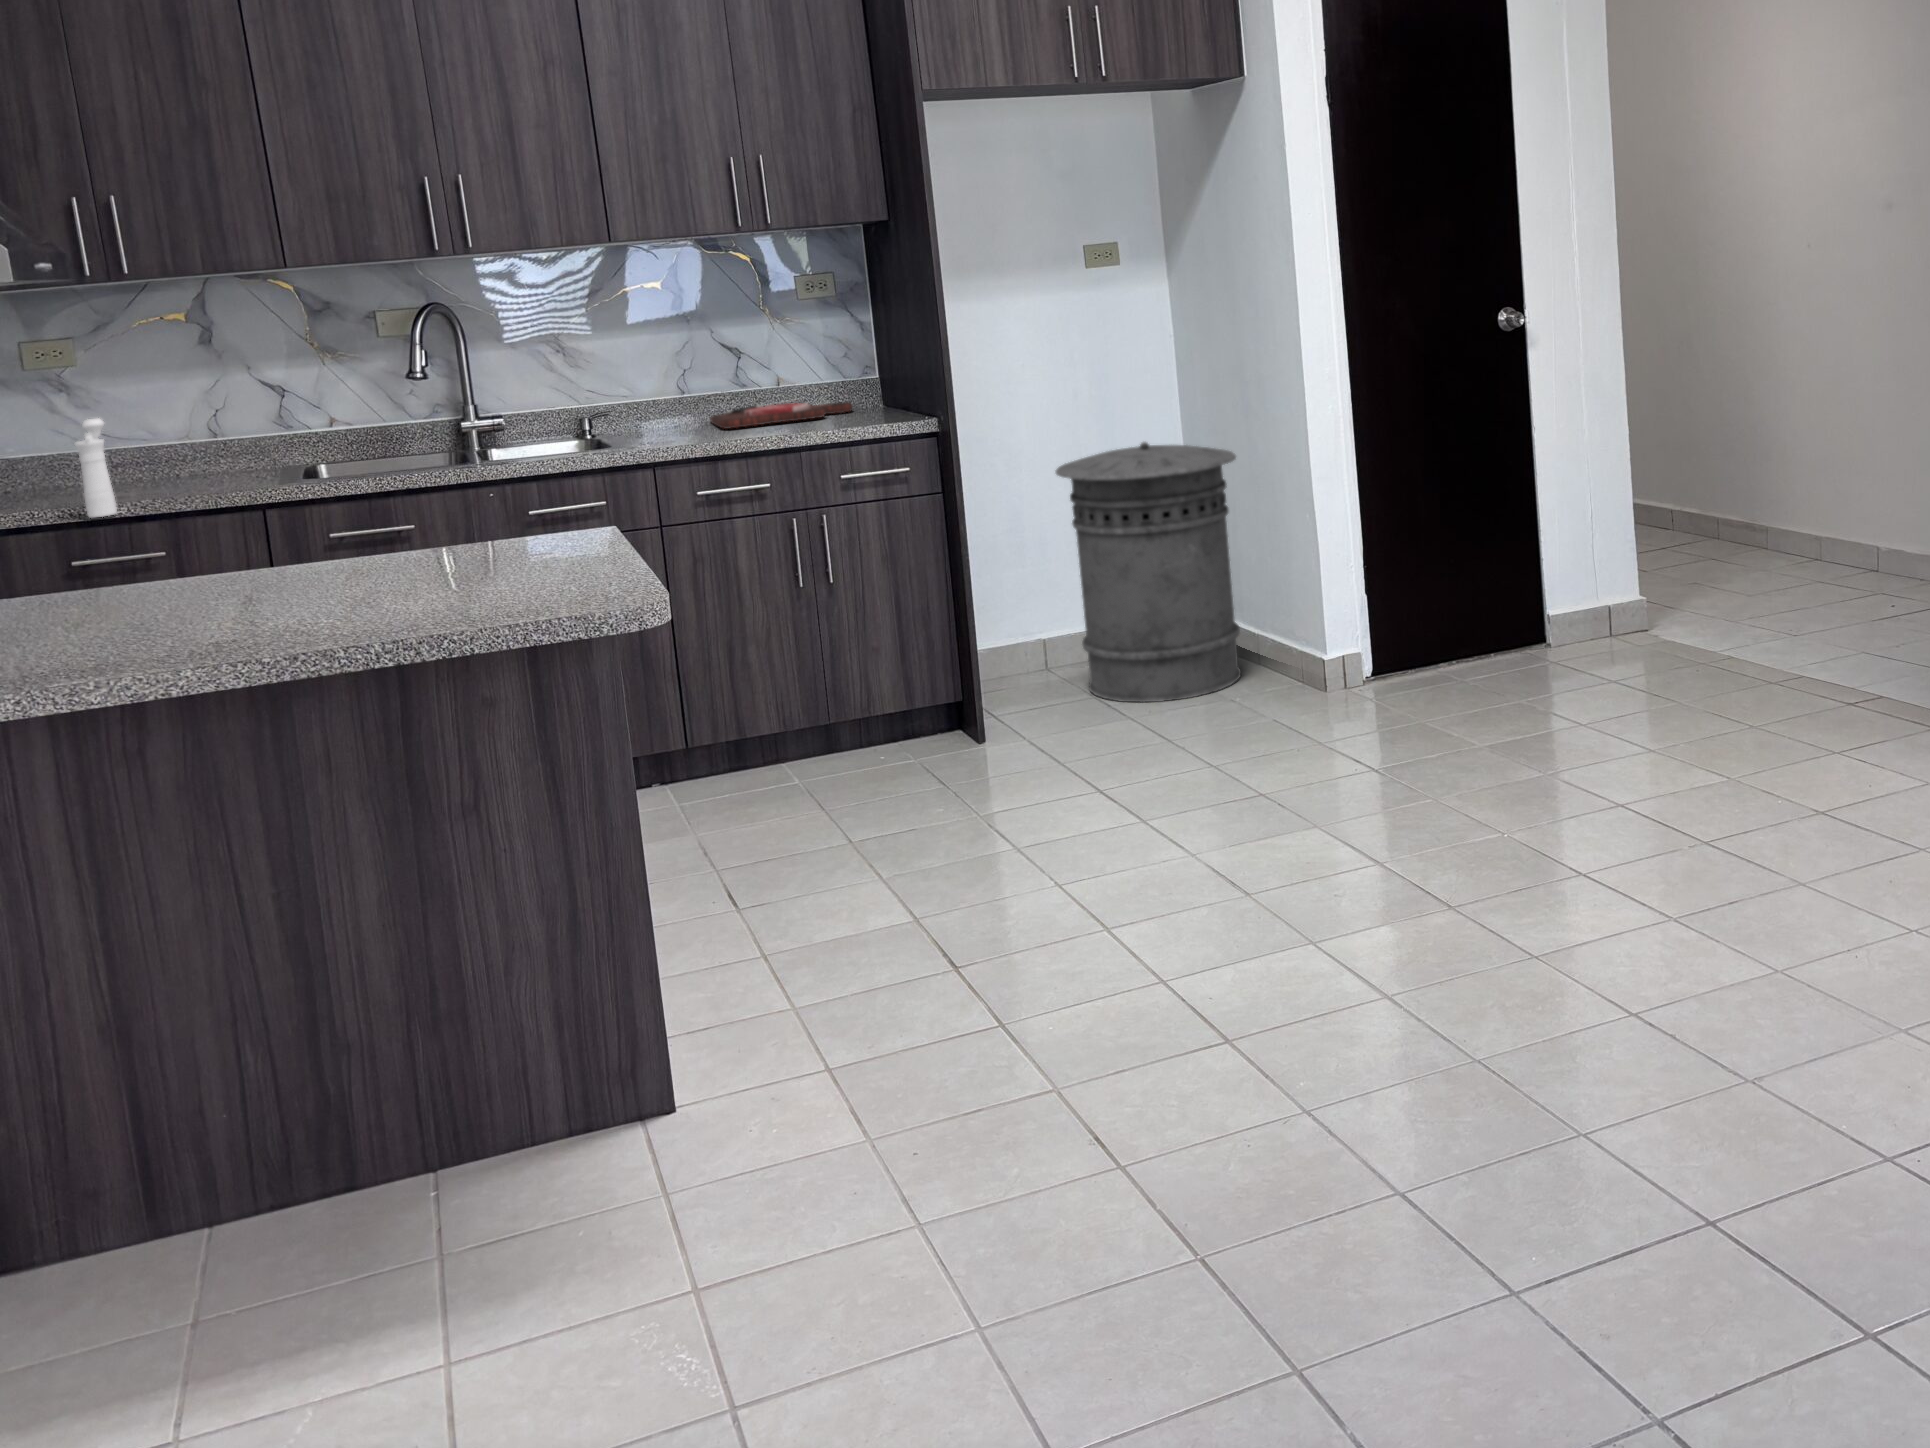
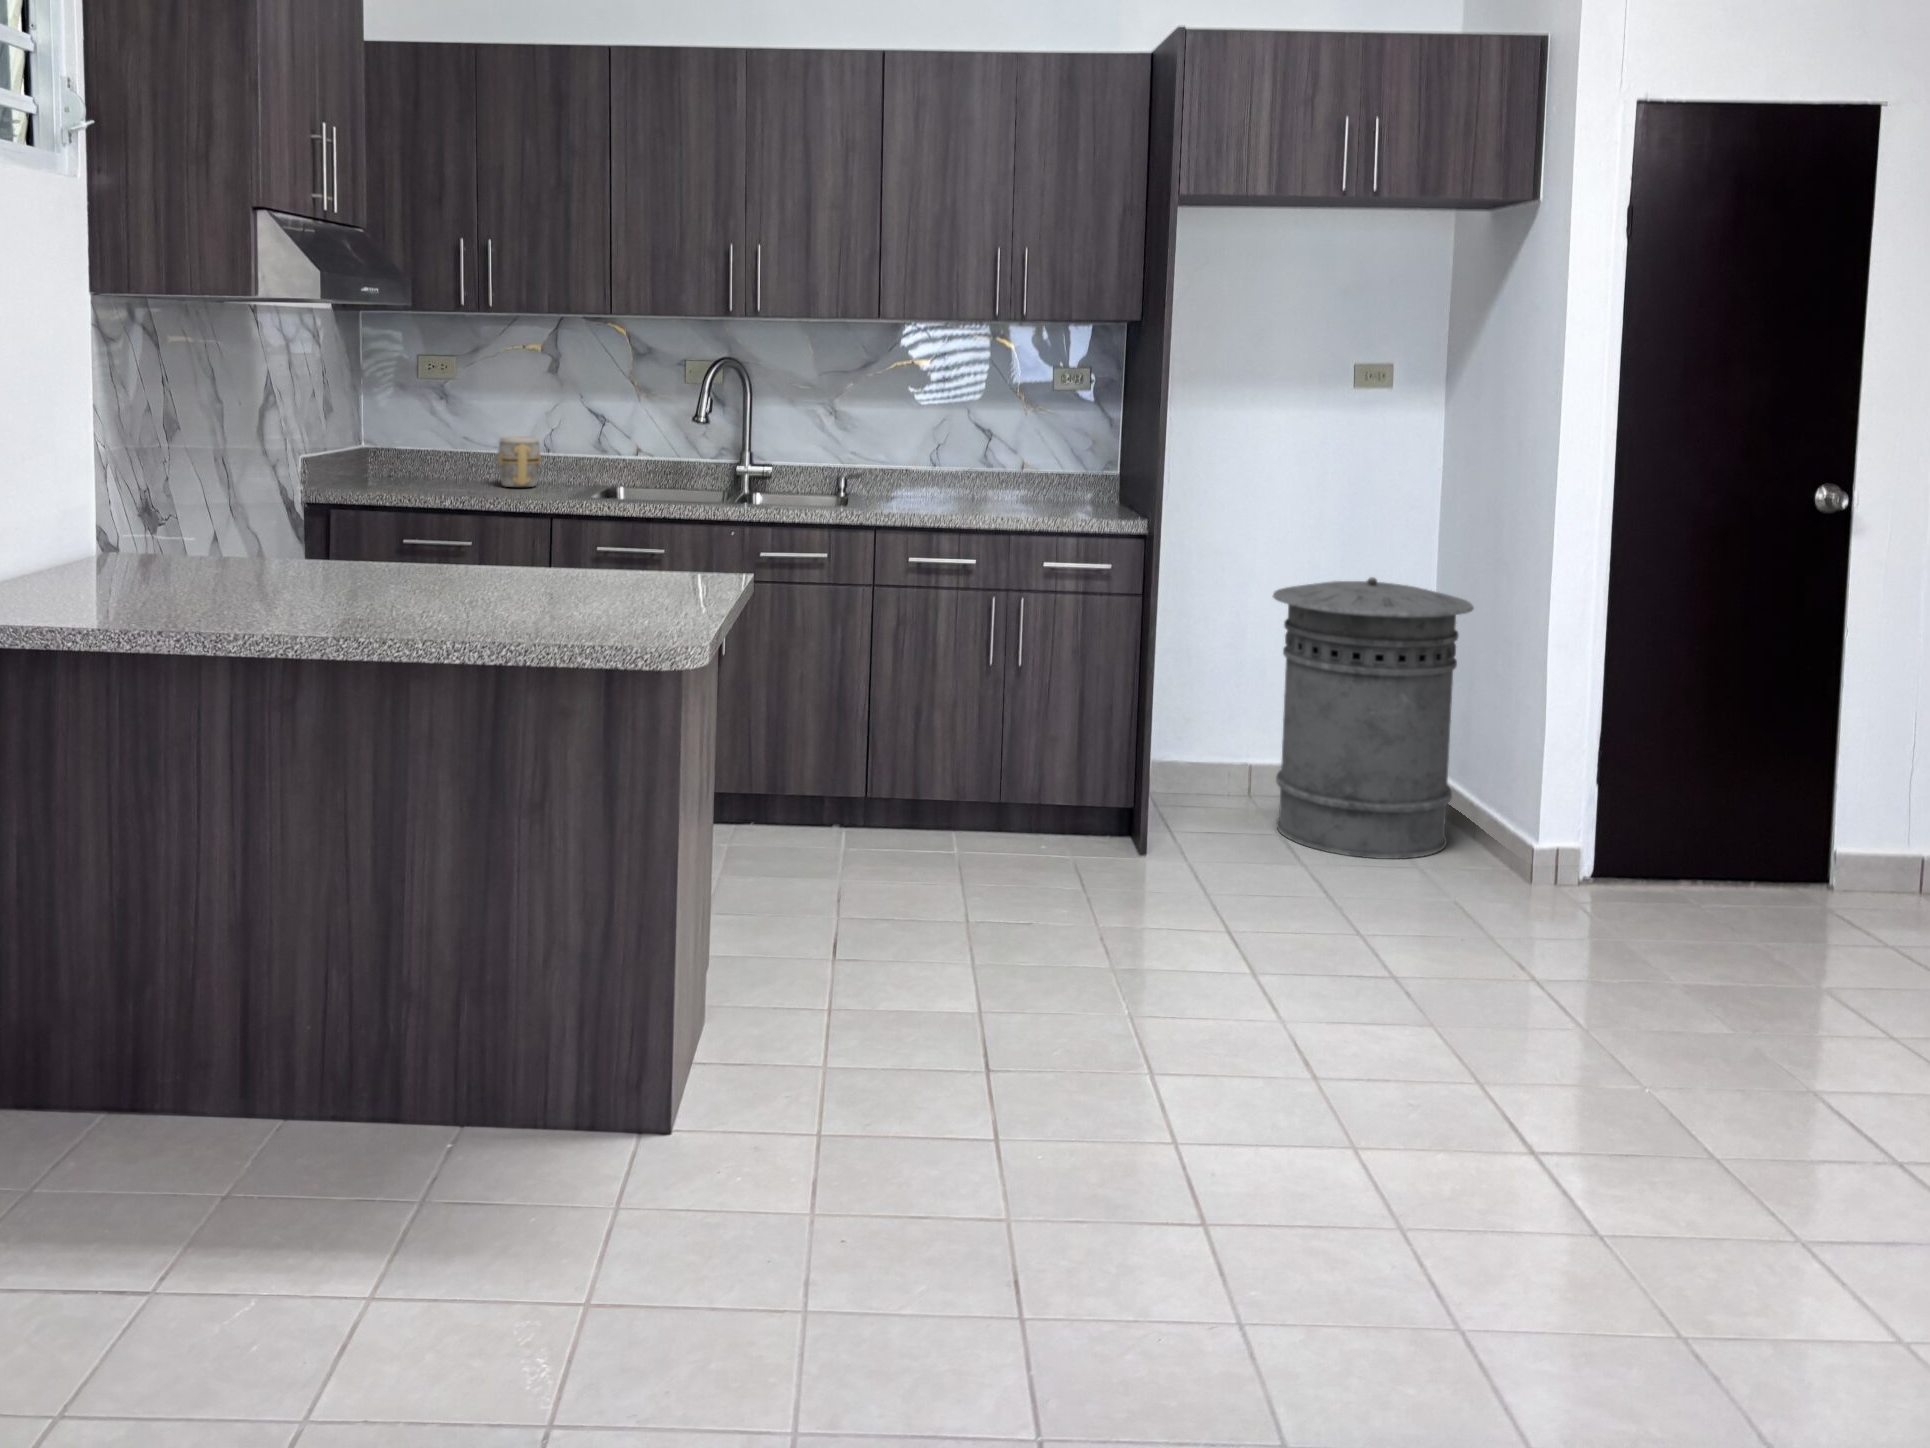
cutting board: present [710,400,853,428] -> none [951,484,1084,505]
pepper mill: present [75,419,117,517] -> none [432,422,462,502]
mug: none [147,424,208,488] -> present [498,436,541,487]

